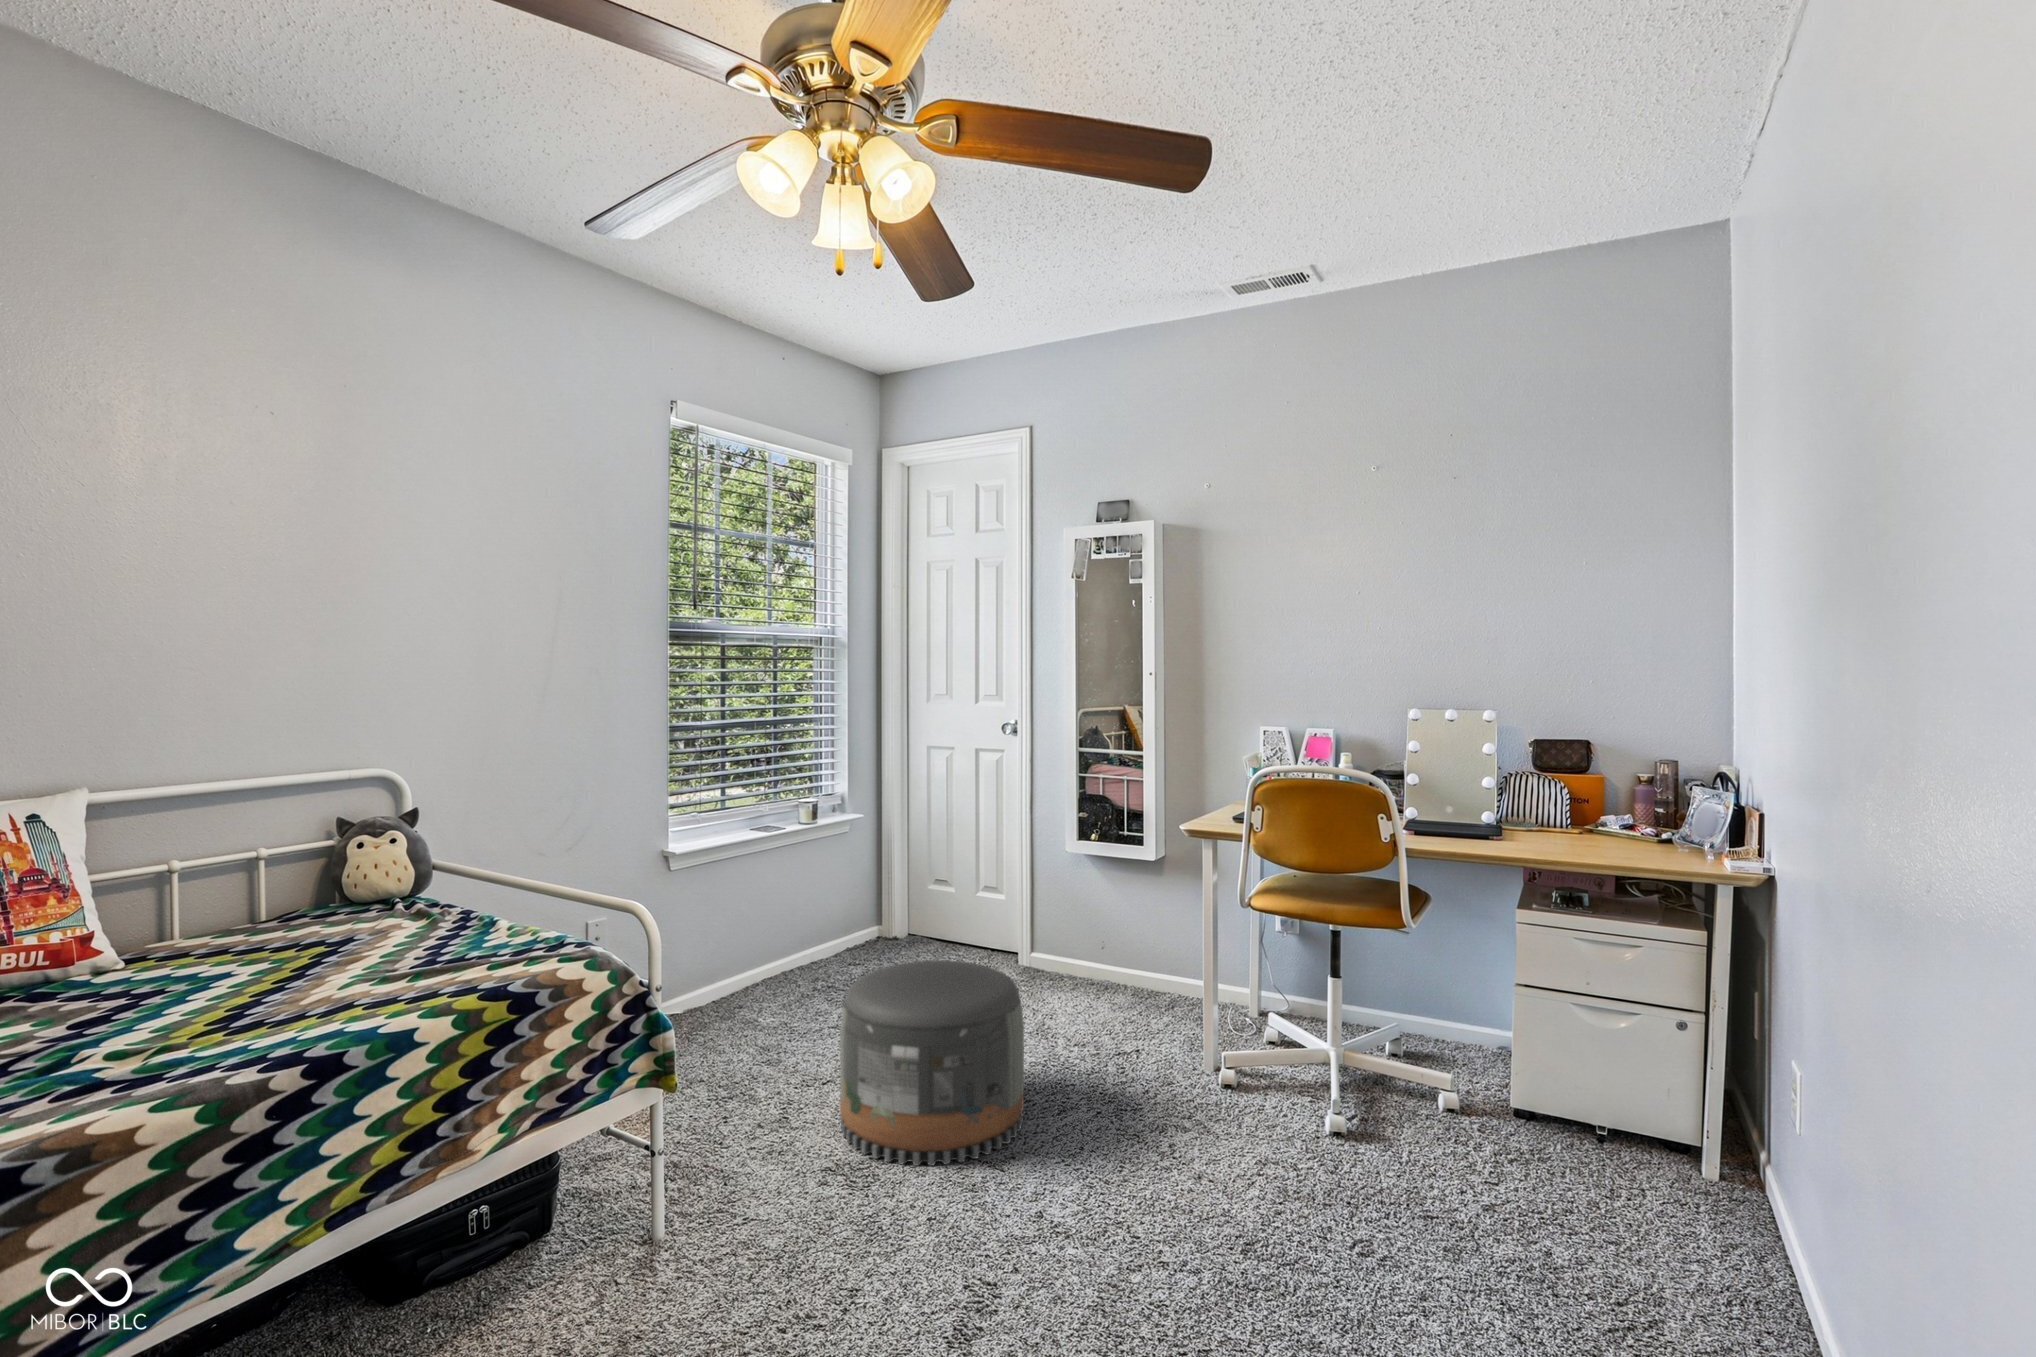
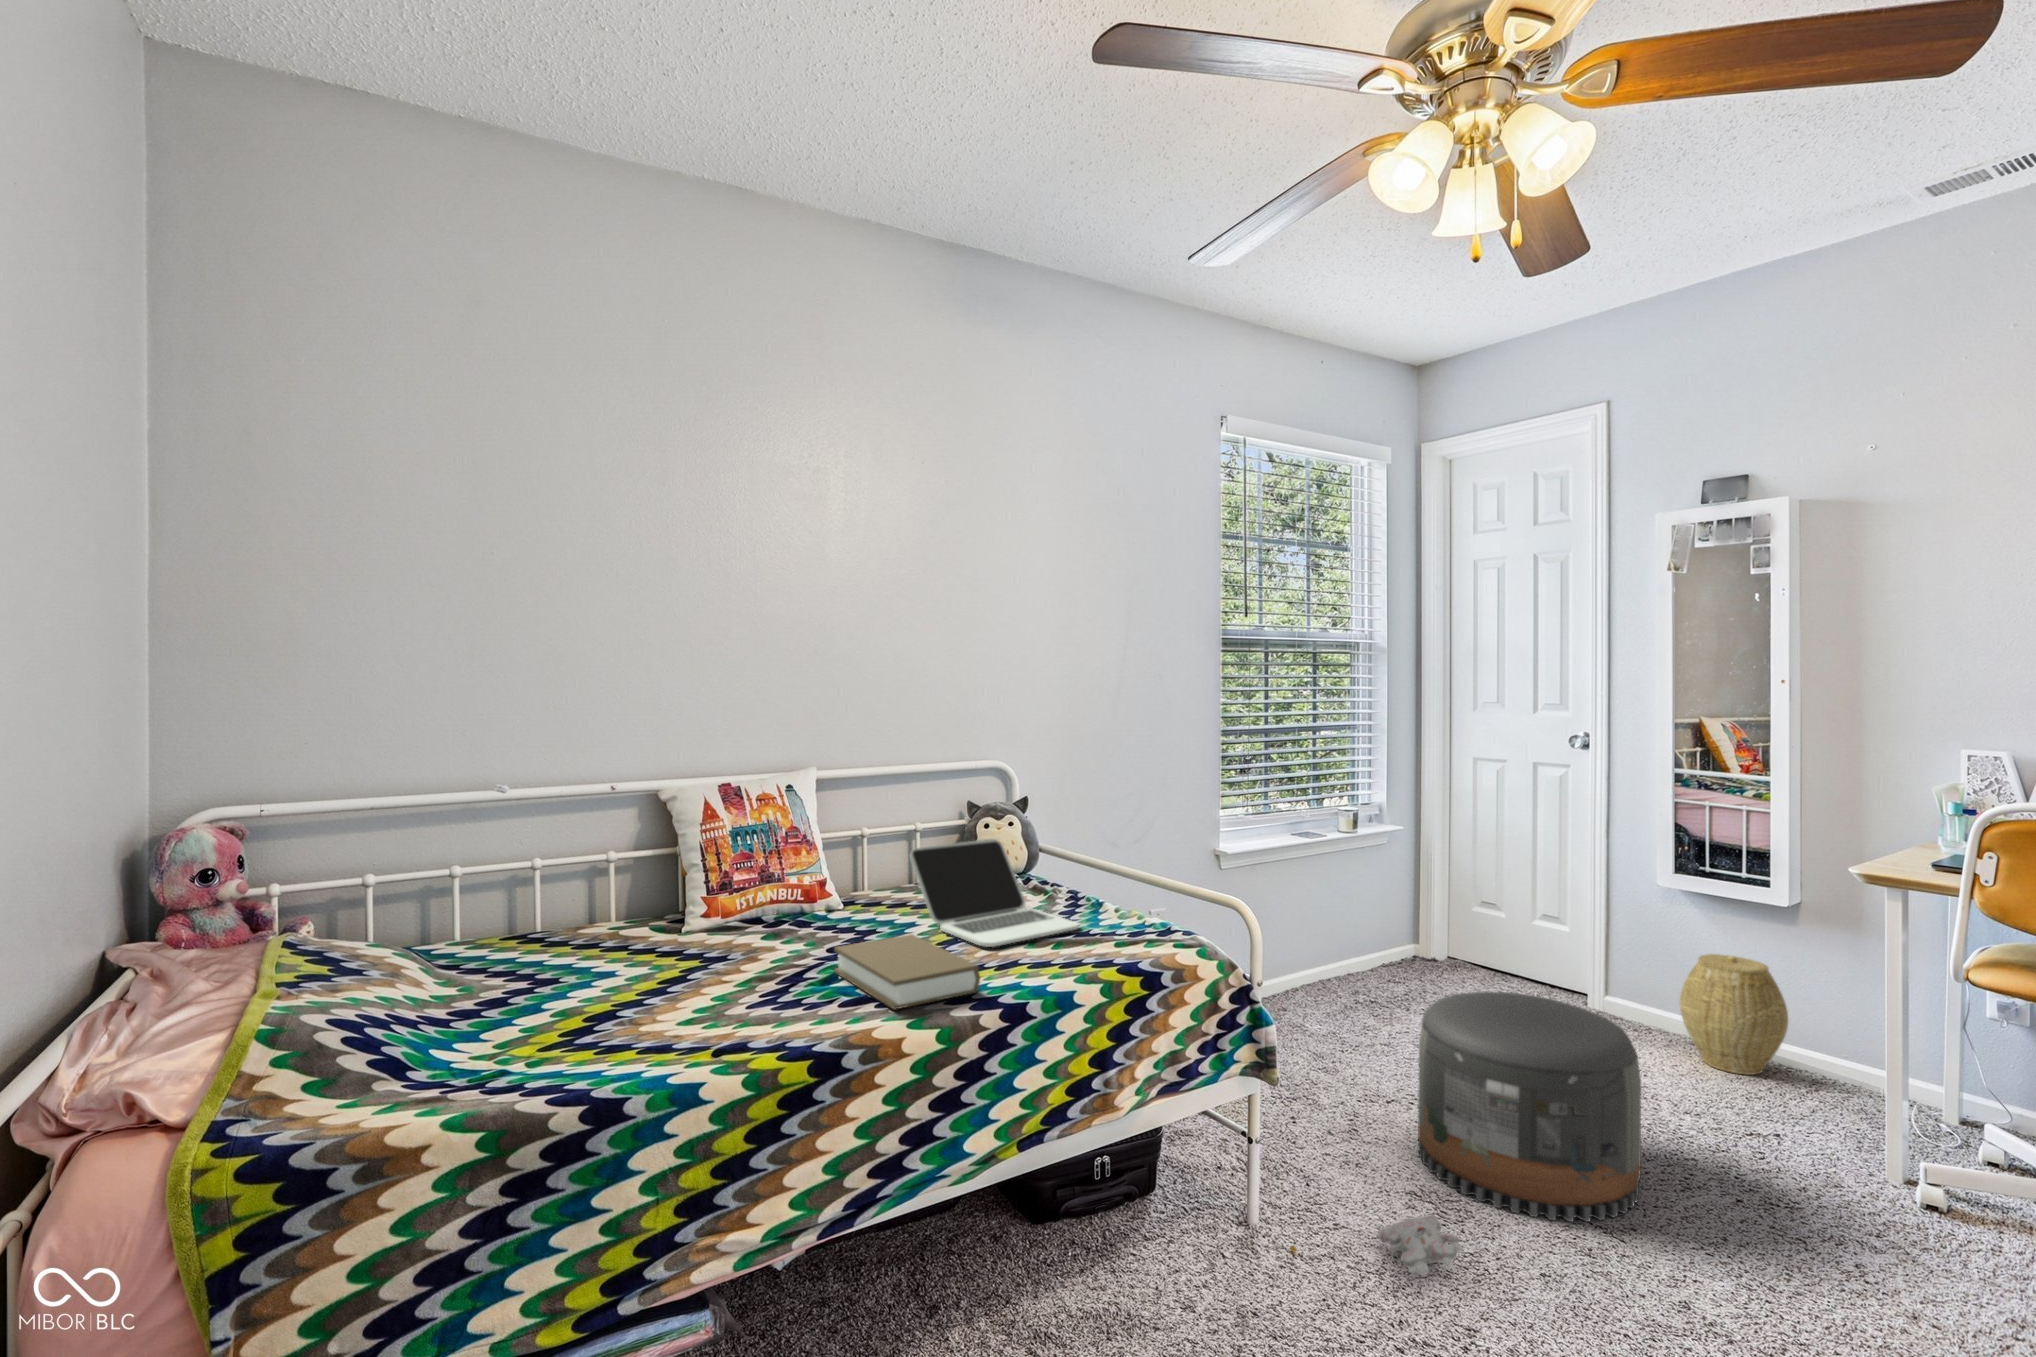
laptop: none [218,862,455,992] -> present [910,839,1079,947]
woven basket: none [1079,904,1153,1002] -> present [1680,954,1788,1075]
book: none [54,990,278,1092] -> present [834,934,980,1009]
plush toy: none [688,1185,855,1260] -> present [1289,1214,1463,1275]

